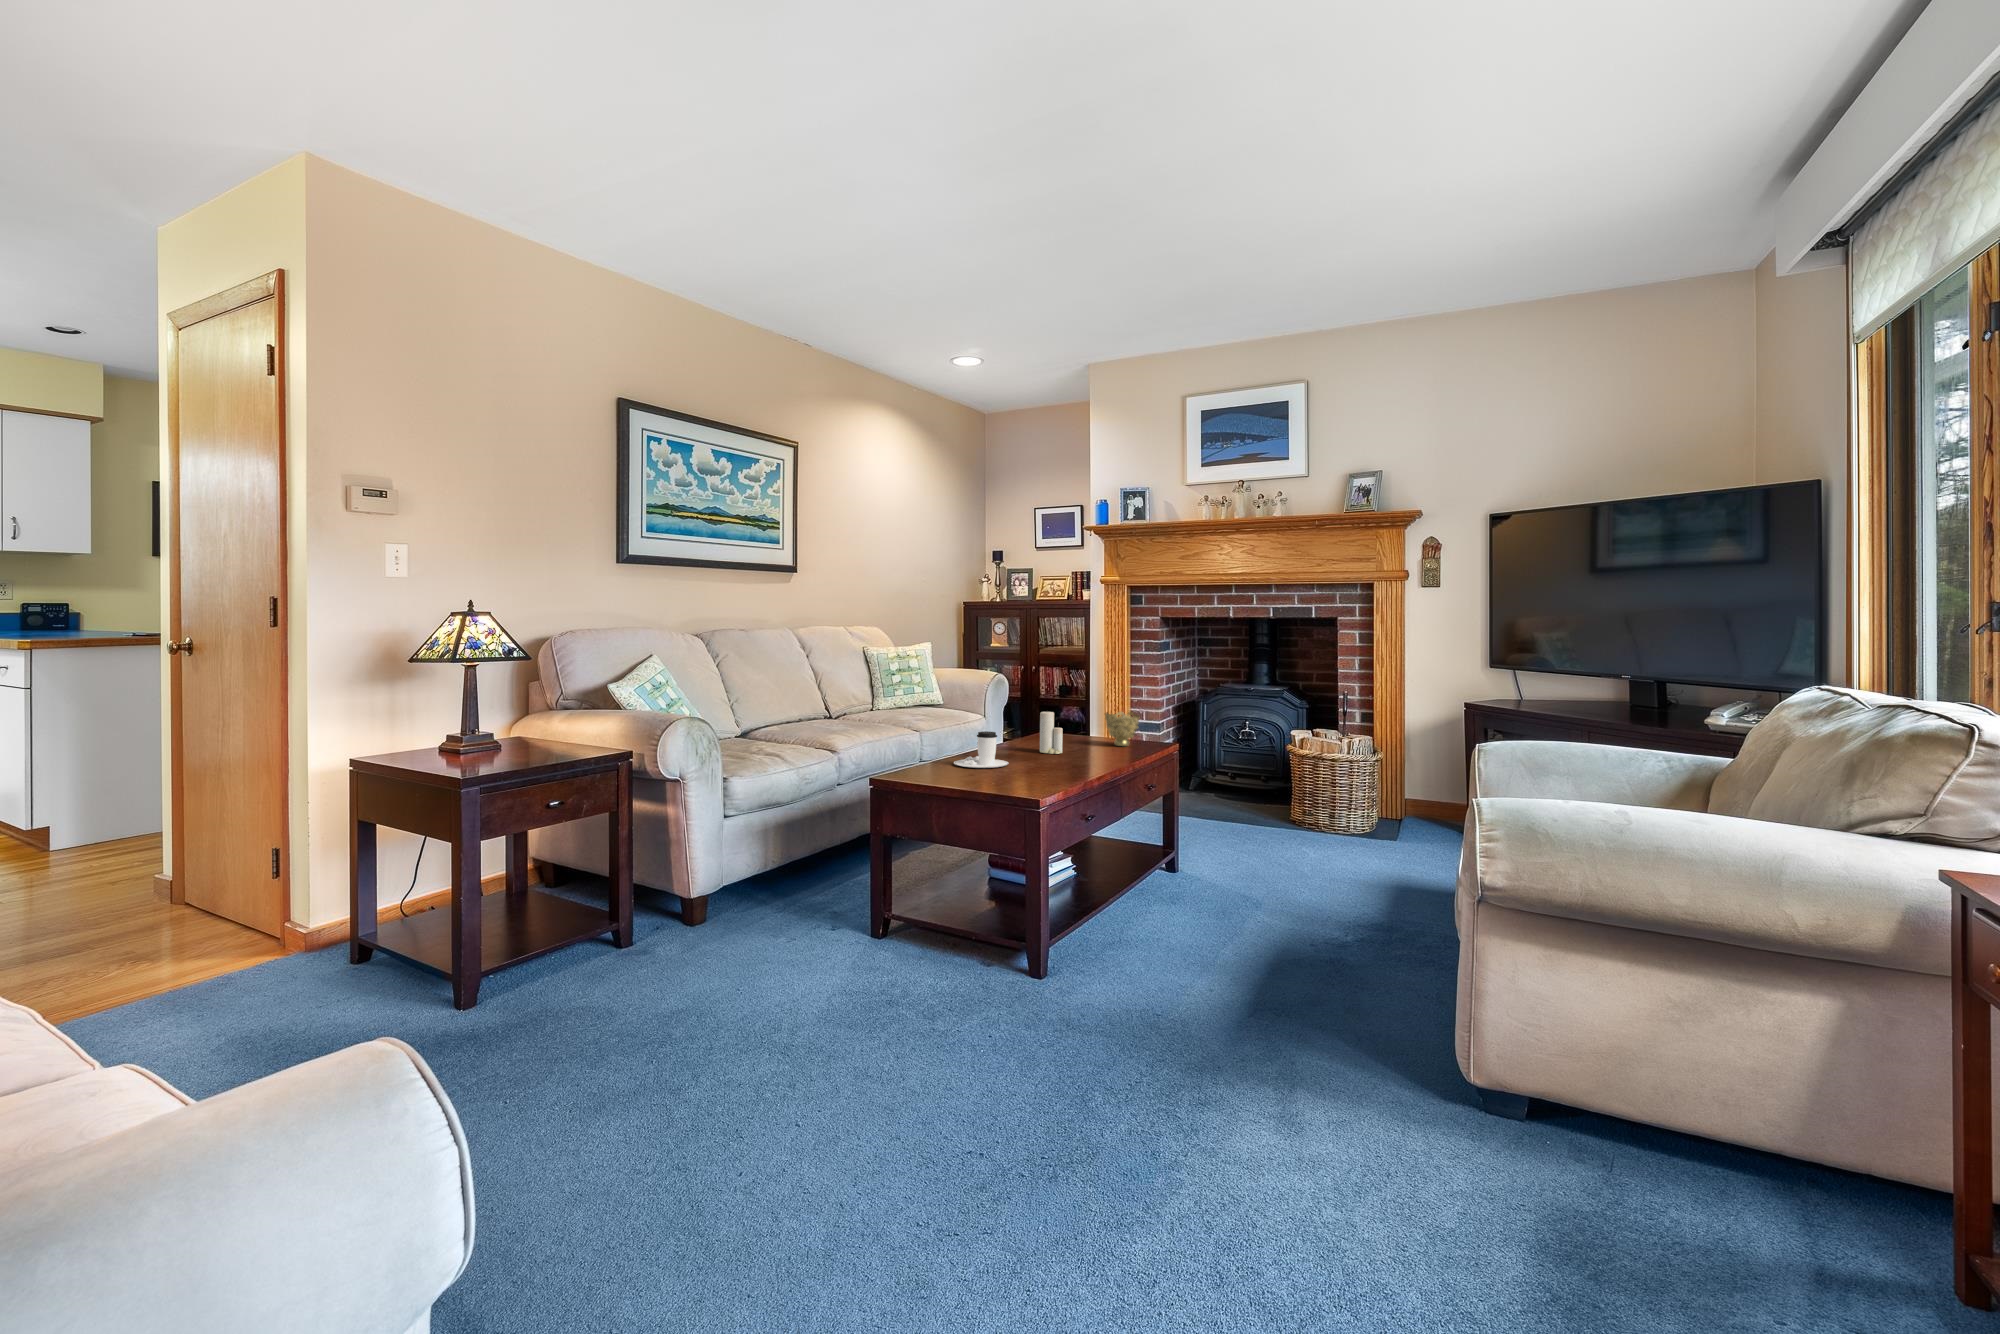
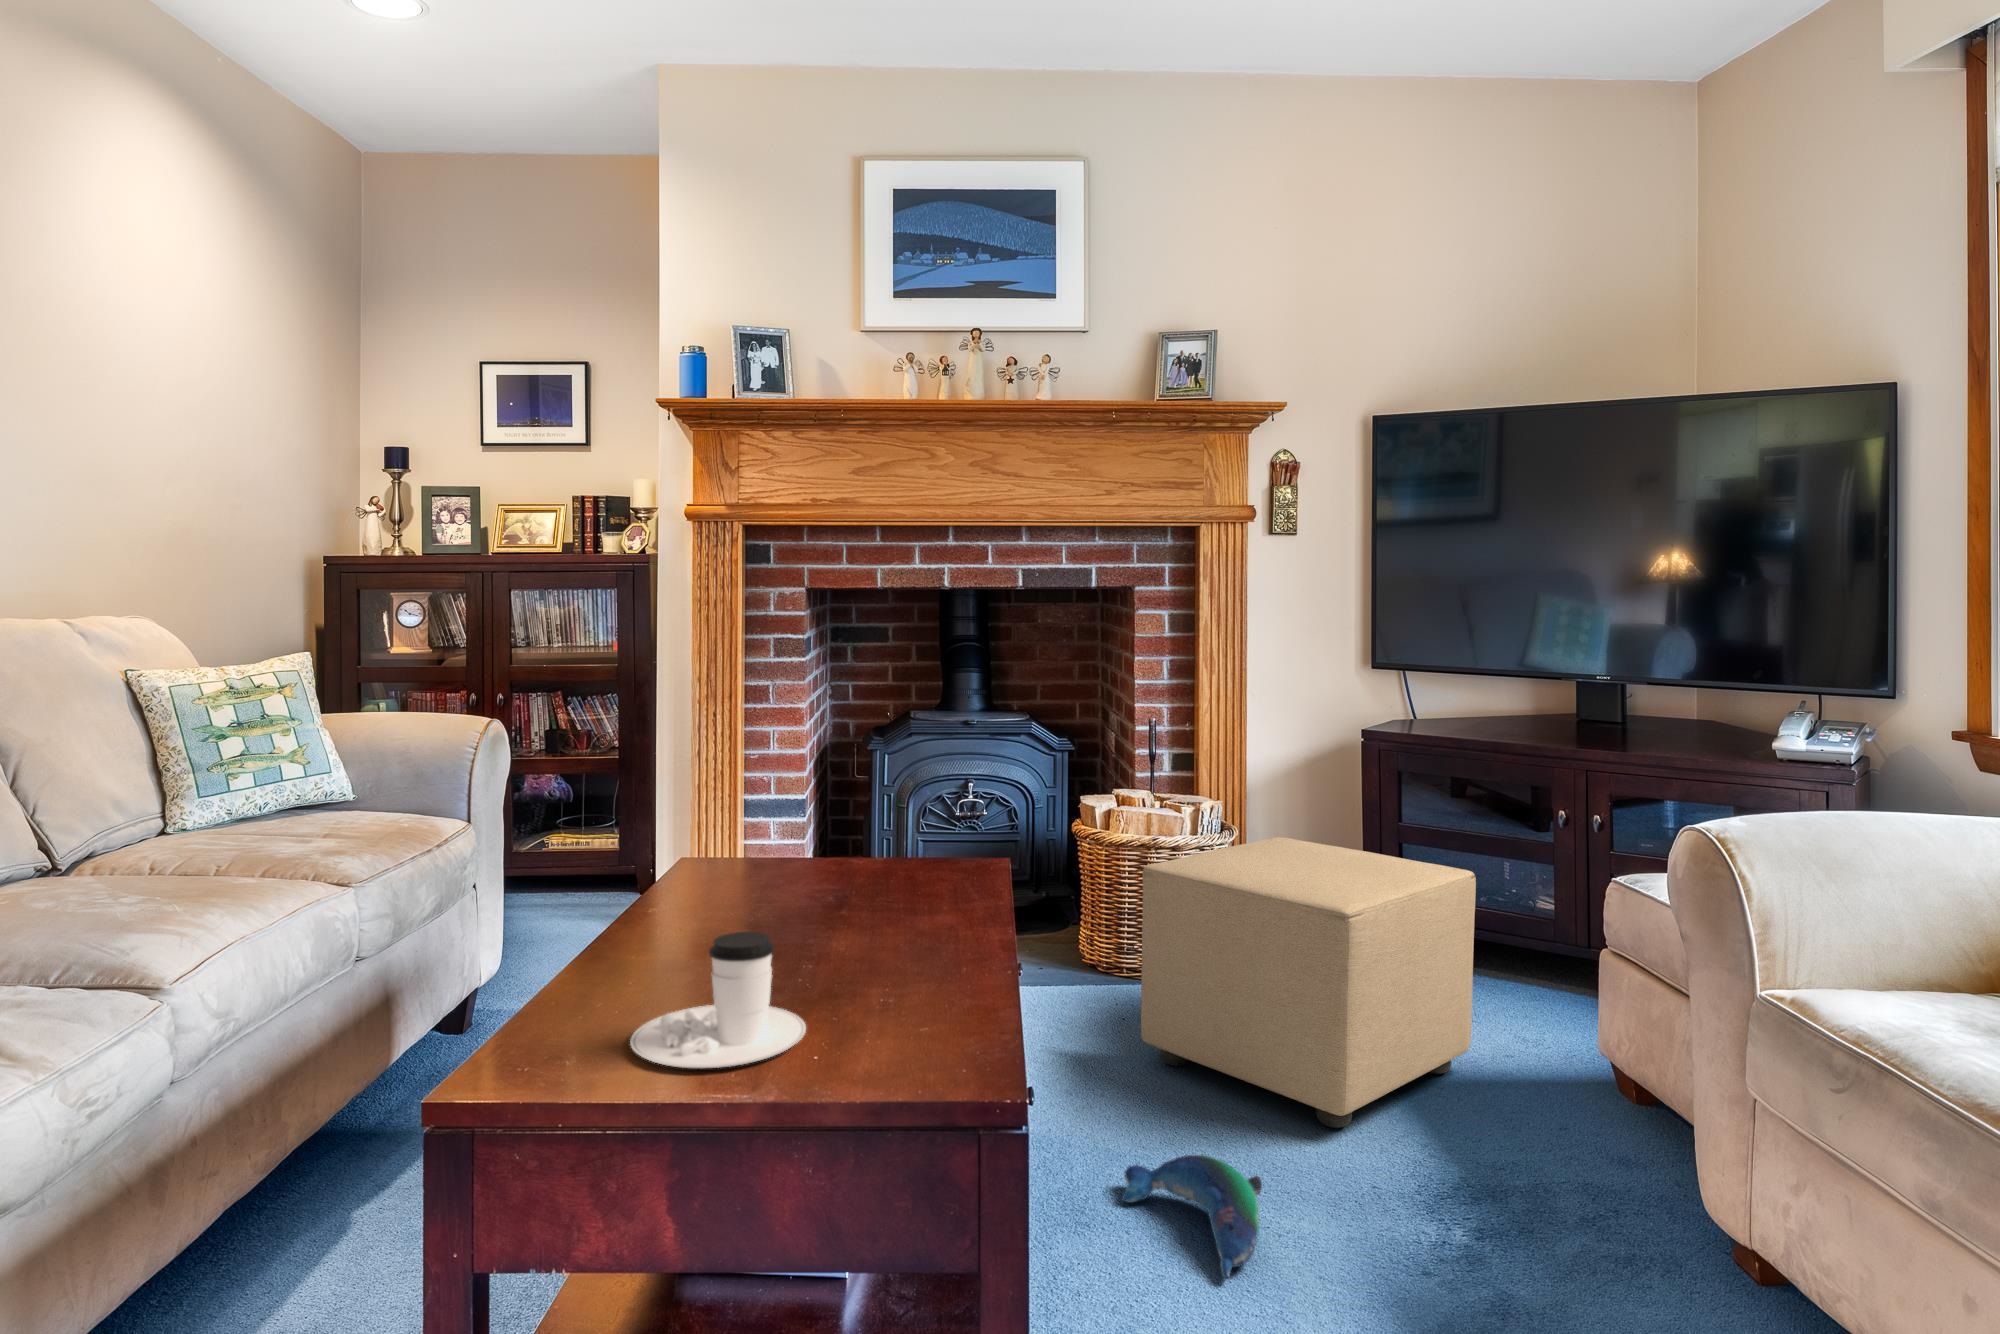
candle: present [1040,712,1063,754] -> none [776,820,844,941]
decorative bowl: present [1105,712,1139,746] -> none [875,797,956,882]
ottoman: none [1248,756,1425,885] -> present [1141,837,1476,1128]
plush toy: none [1170,866,1219,902] -> present [1122,1155,1262,1278]

